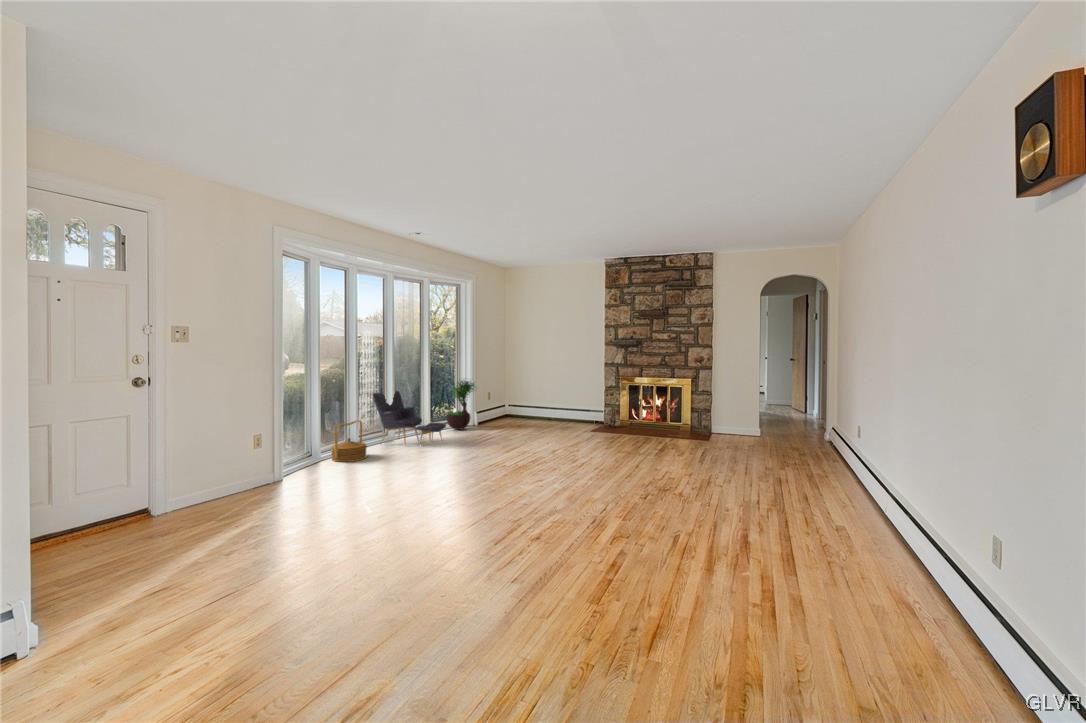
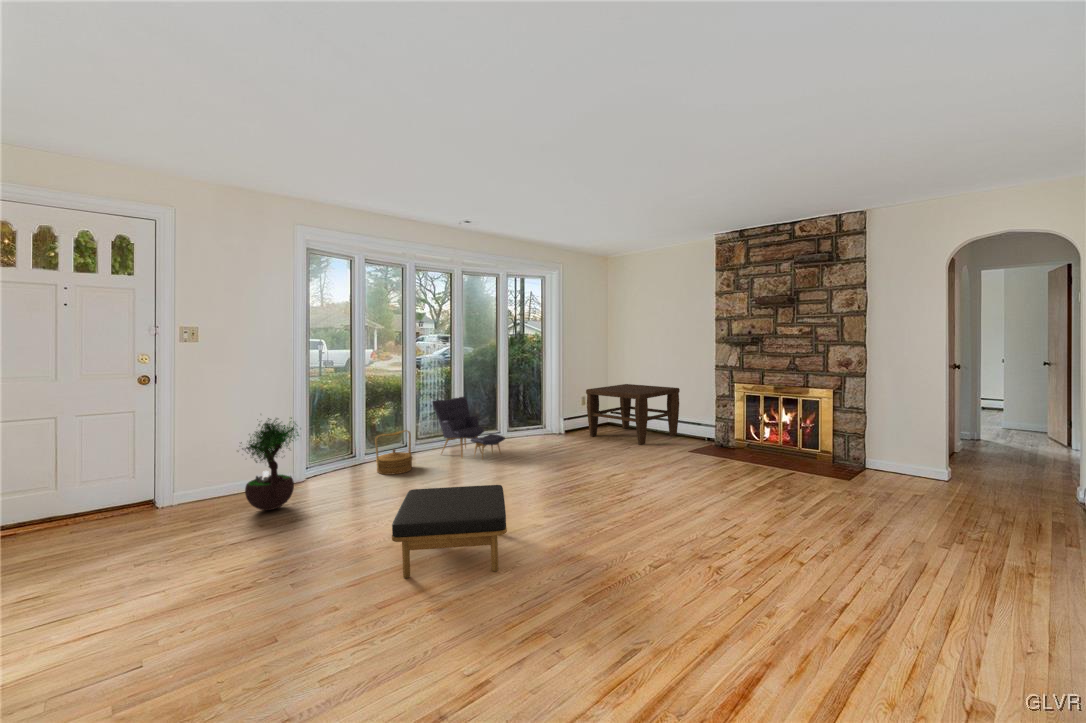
potted tree: present [447,380,474,430] -> present [241,418,299,510]
coffee table: none [499,380,574,429] -> present [586,384,680,445]
ottoman: none [436,449,542,519] -> present [392,485,507,578]

